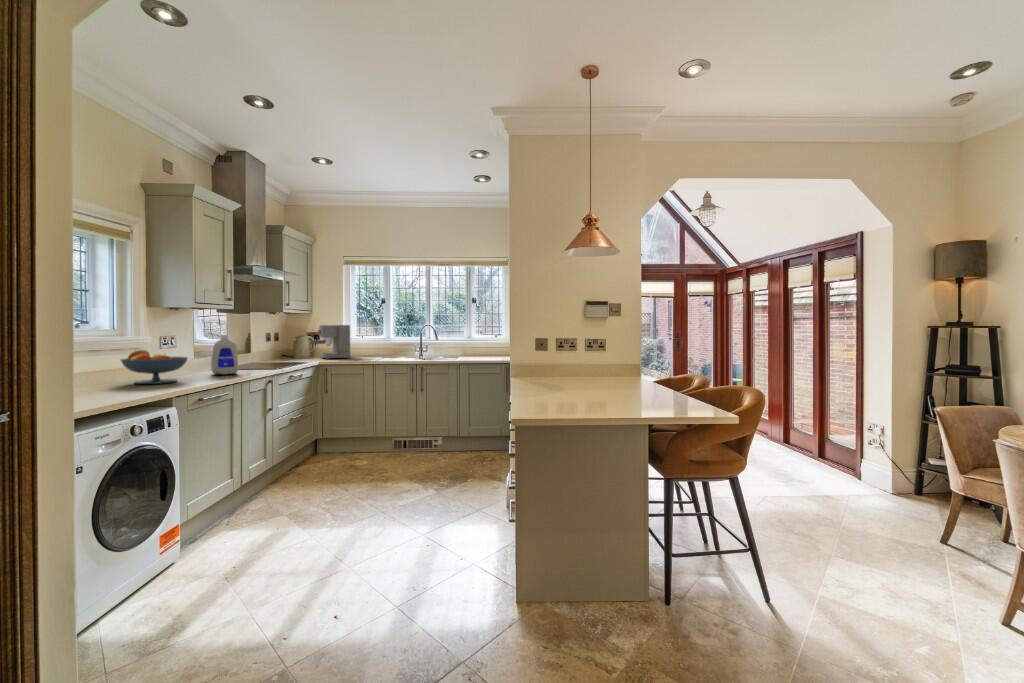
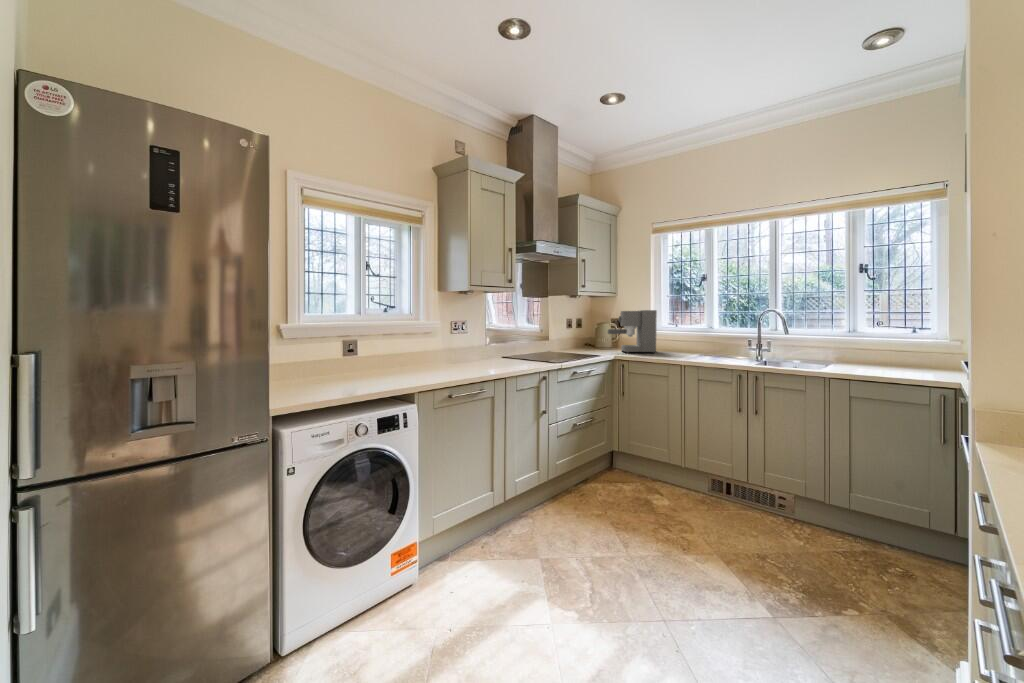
bottle: present [211,335,238,374] -> none [484,322,510,367]
fruit bowl: present [121,350,188,384] -> none [398,337,455,374]

